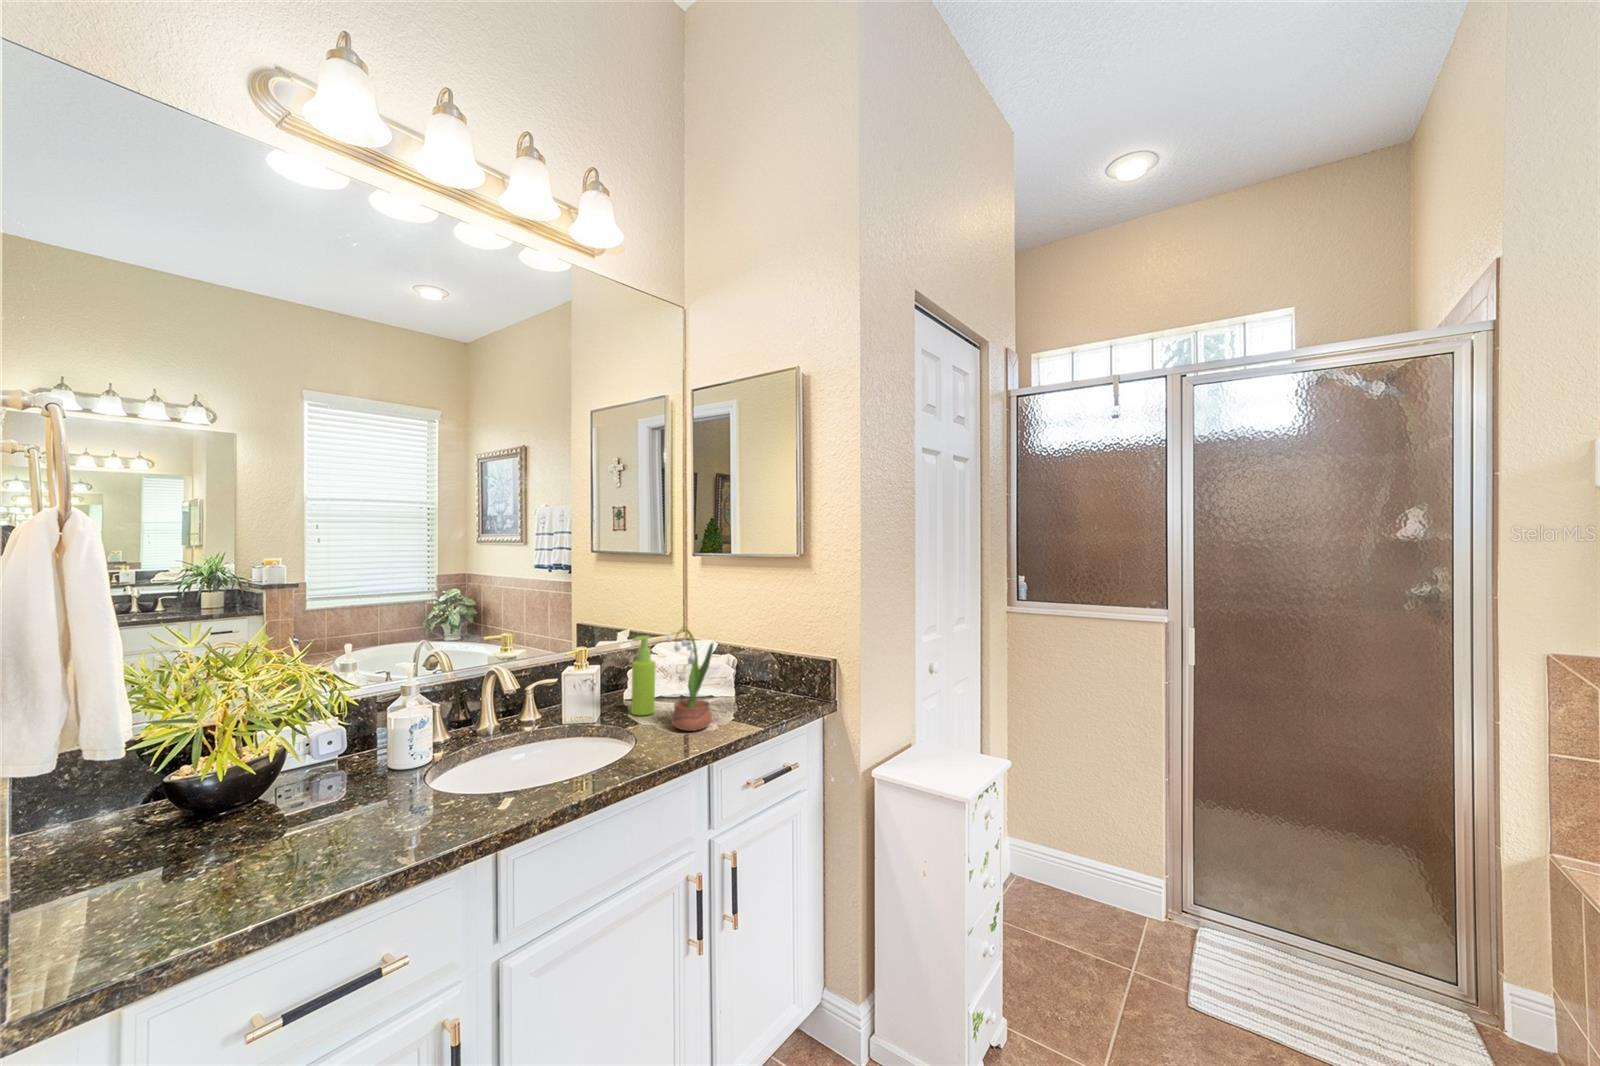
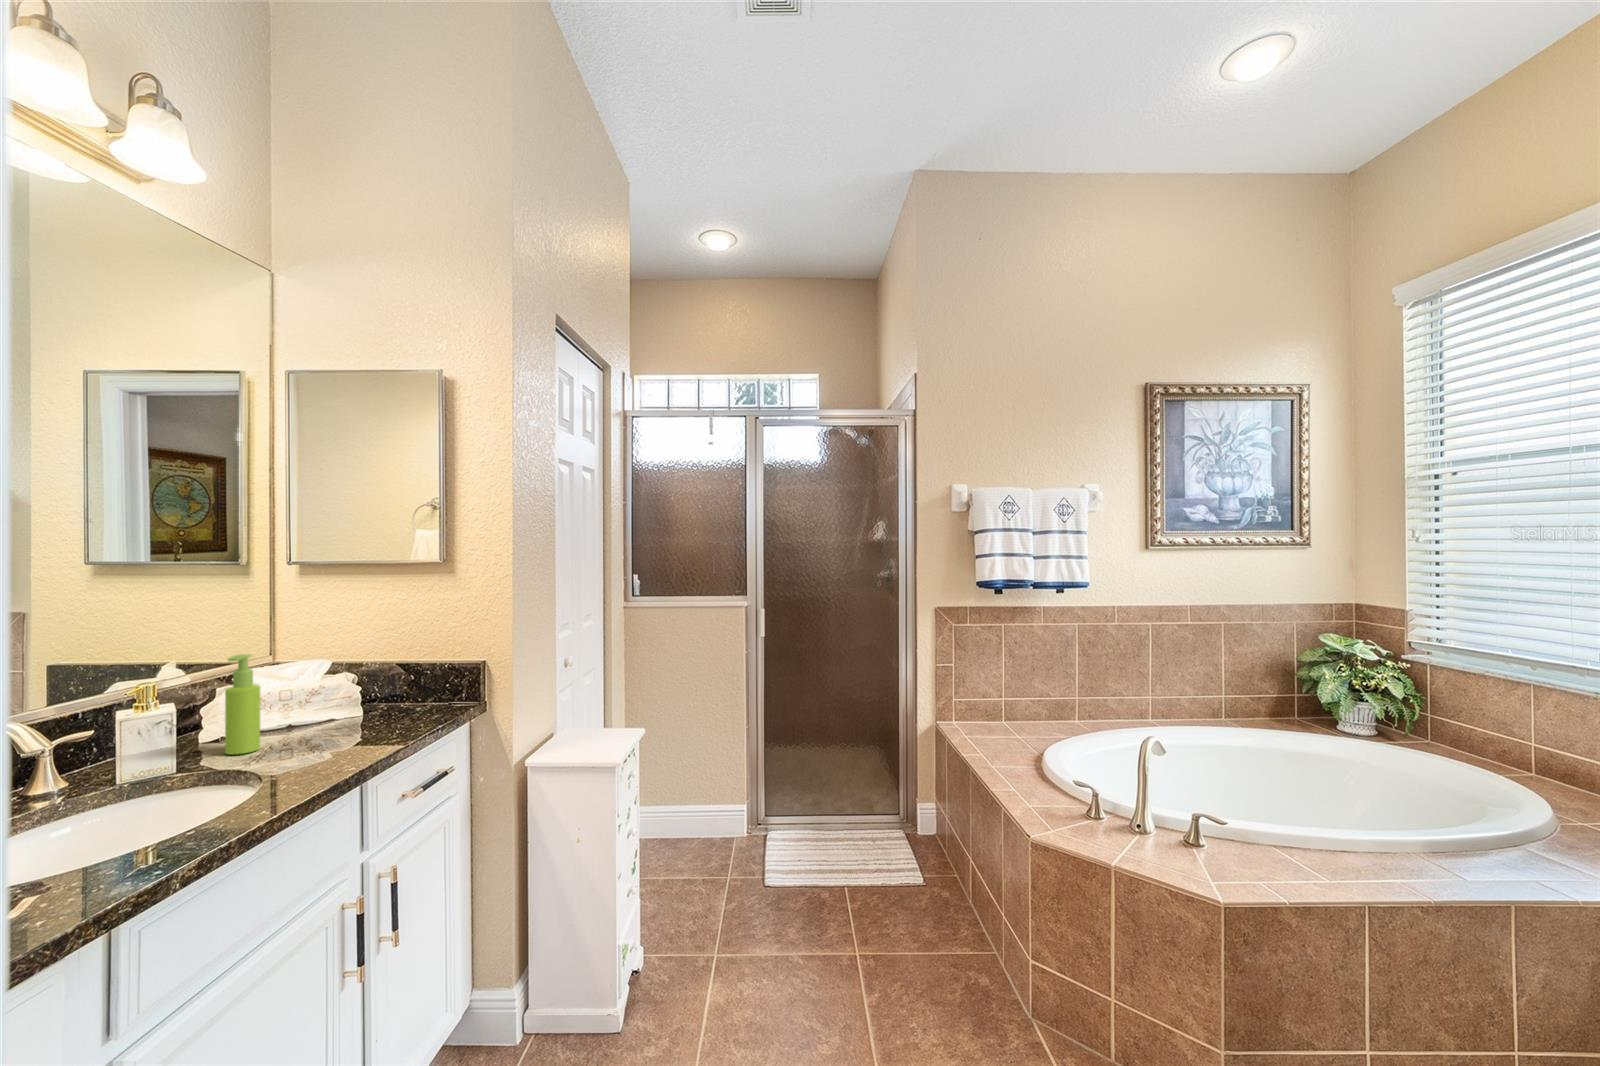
potted flower: present [667,629,714,731] -> none [292,632,355,756]

